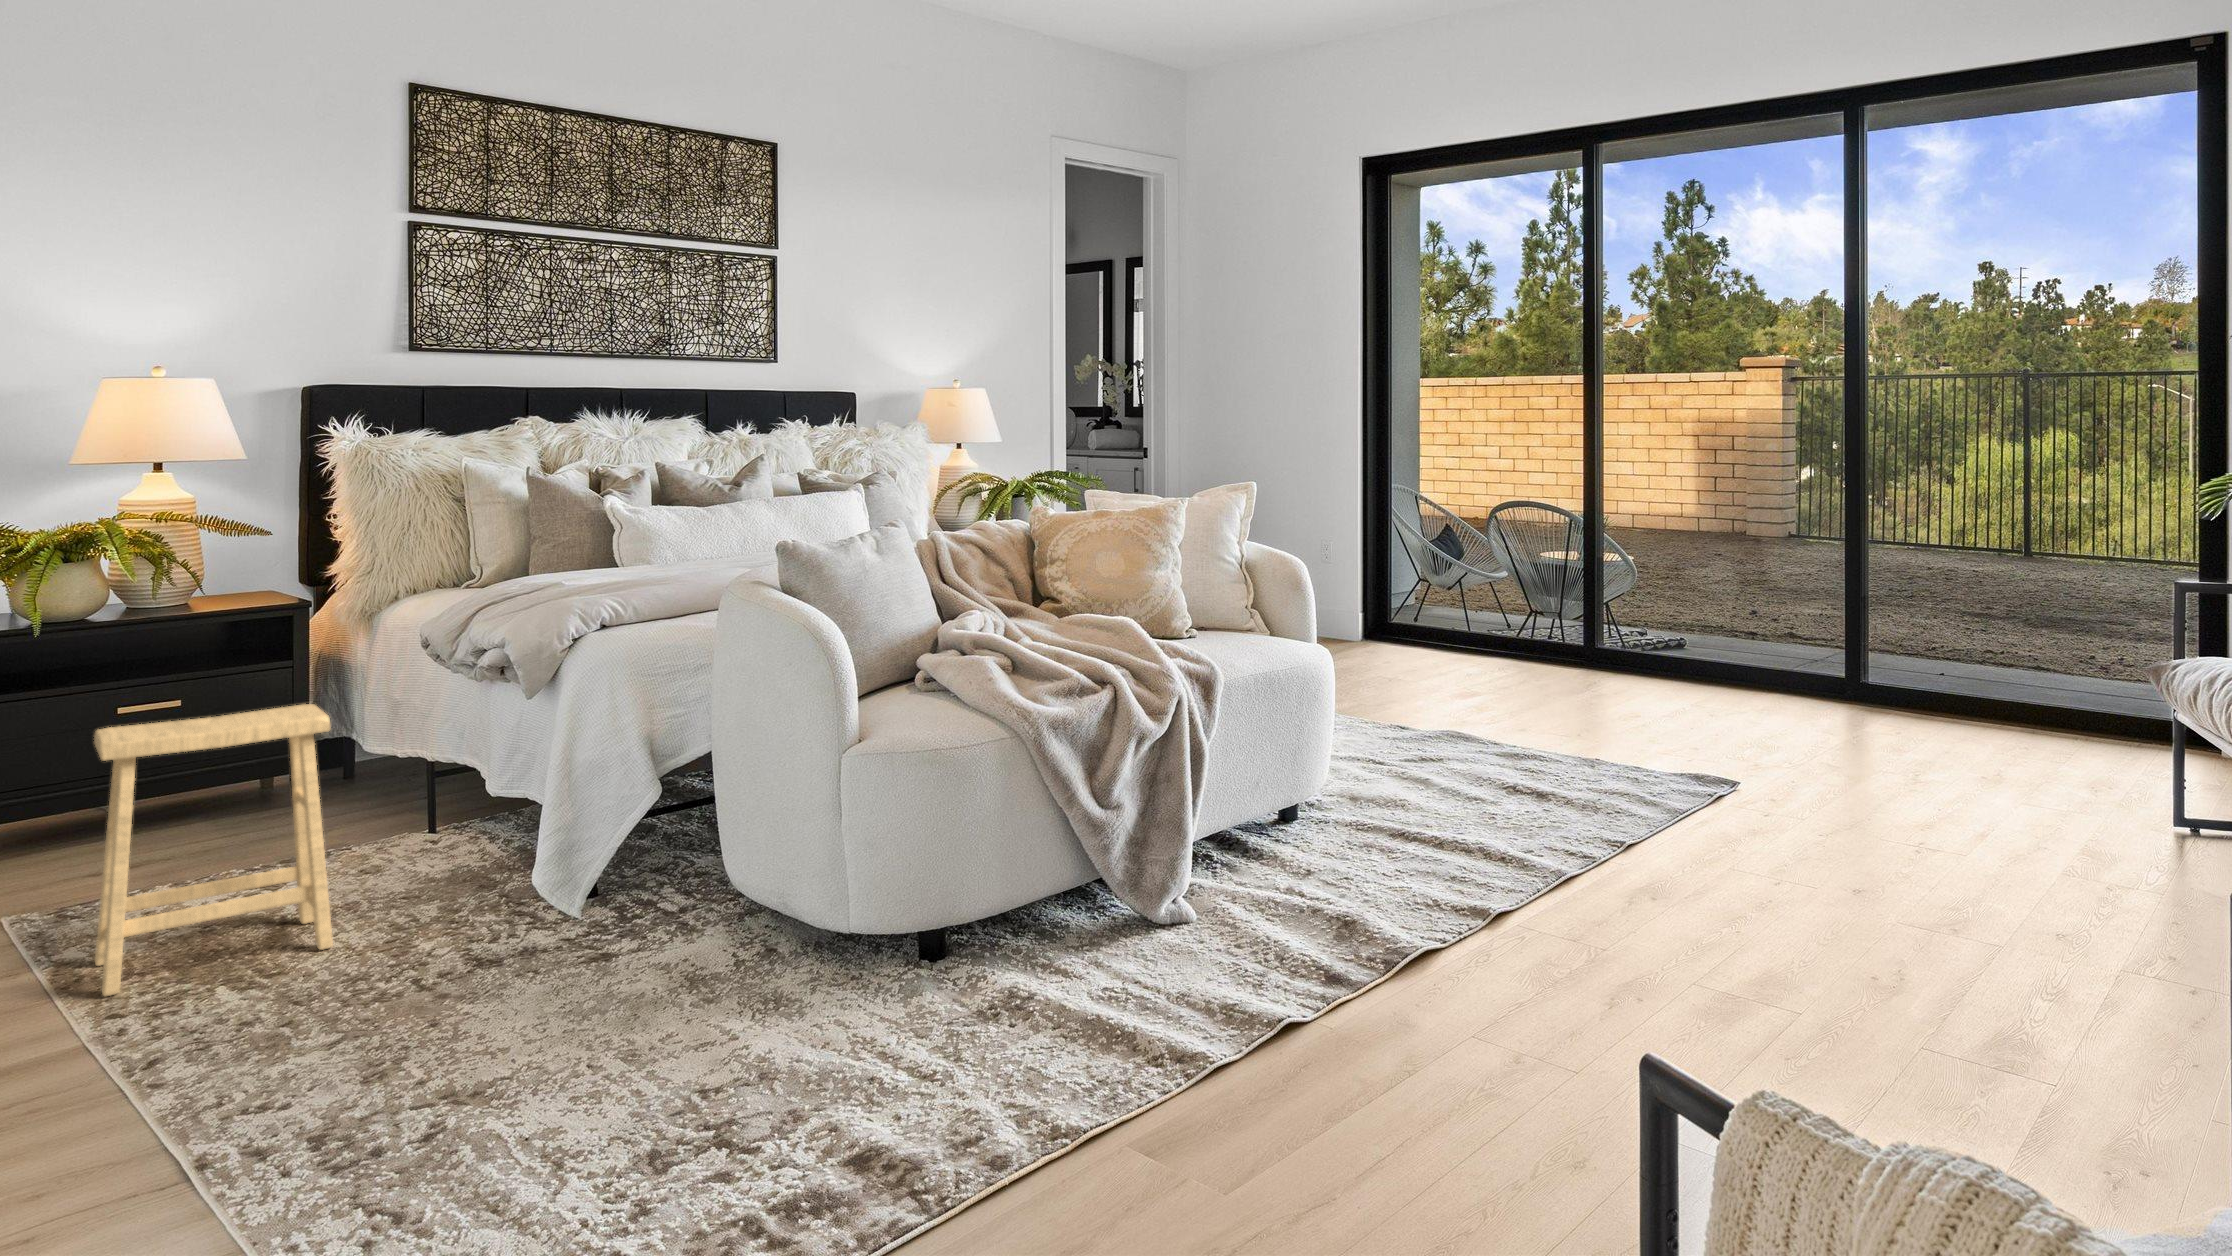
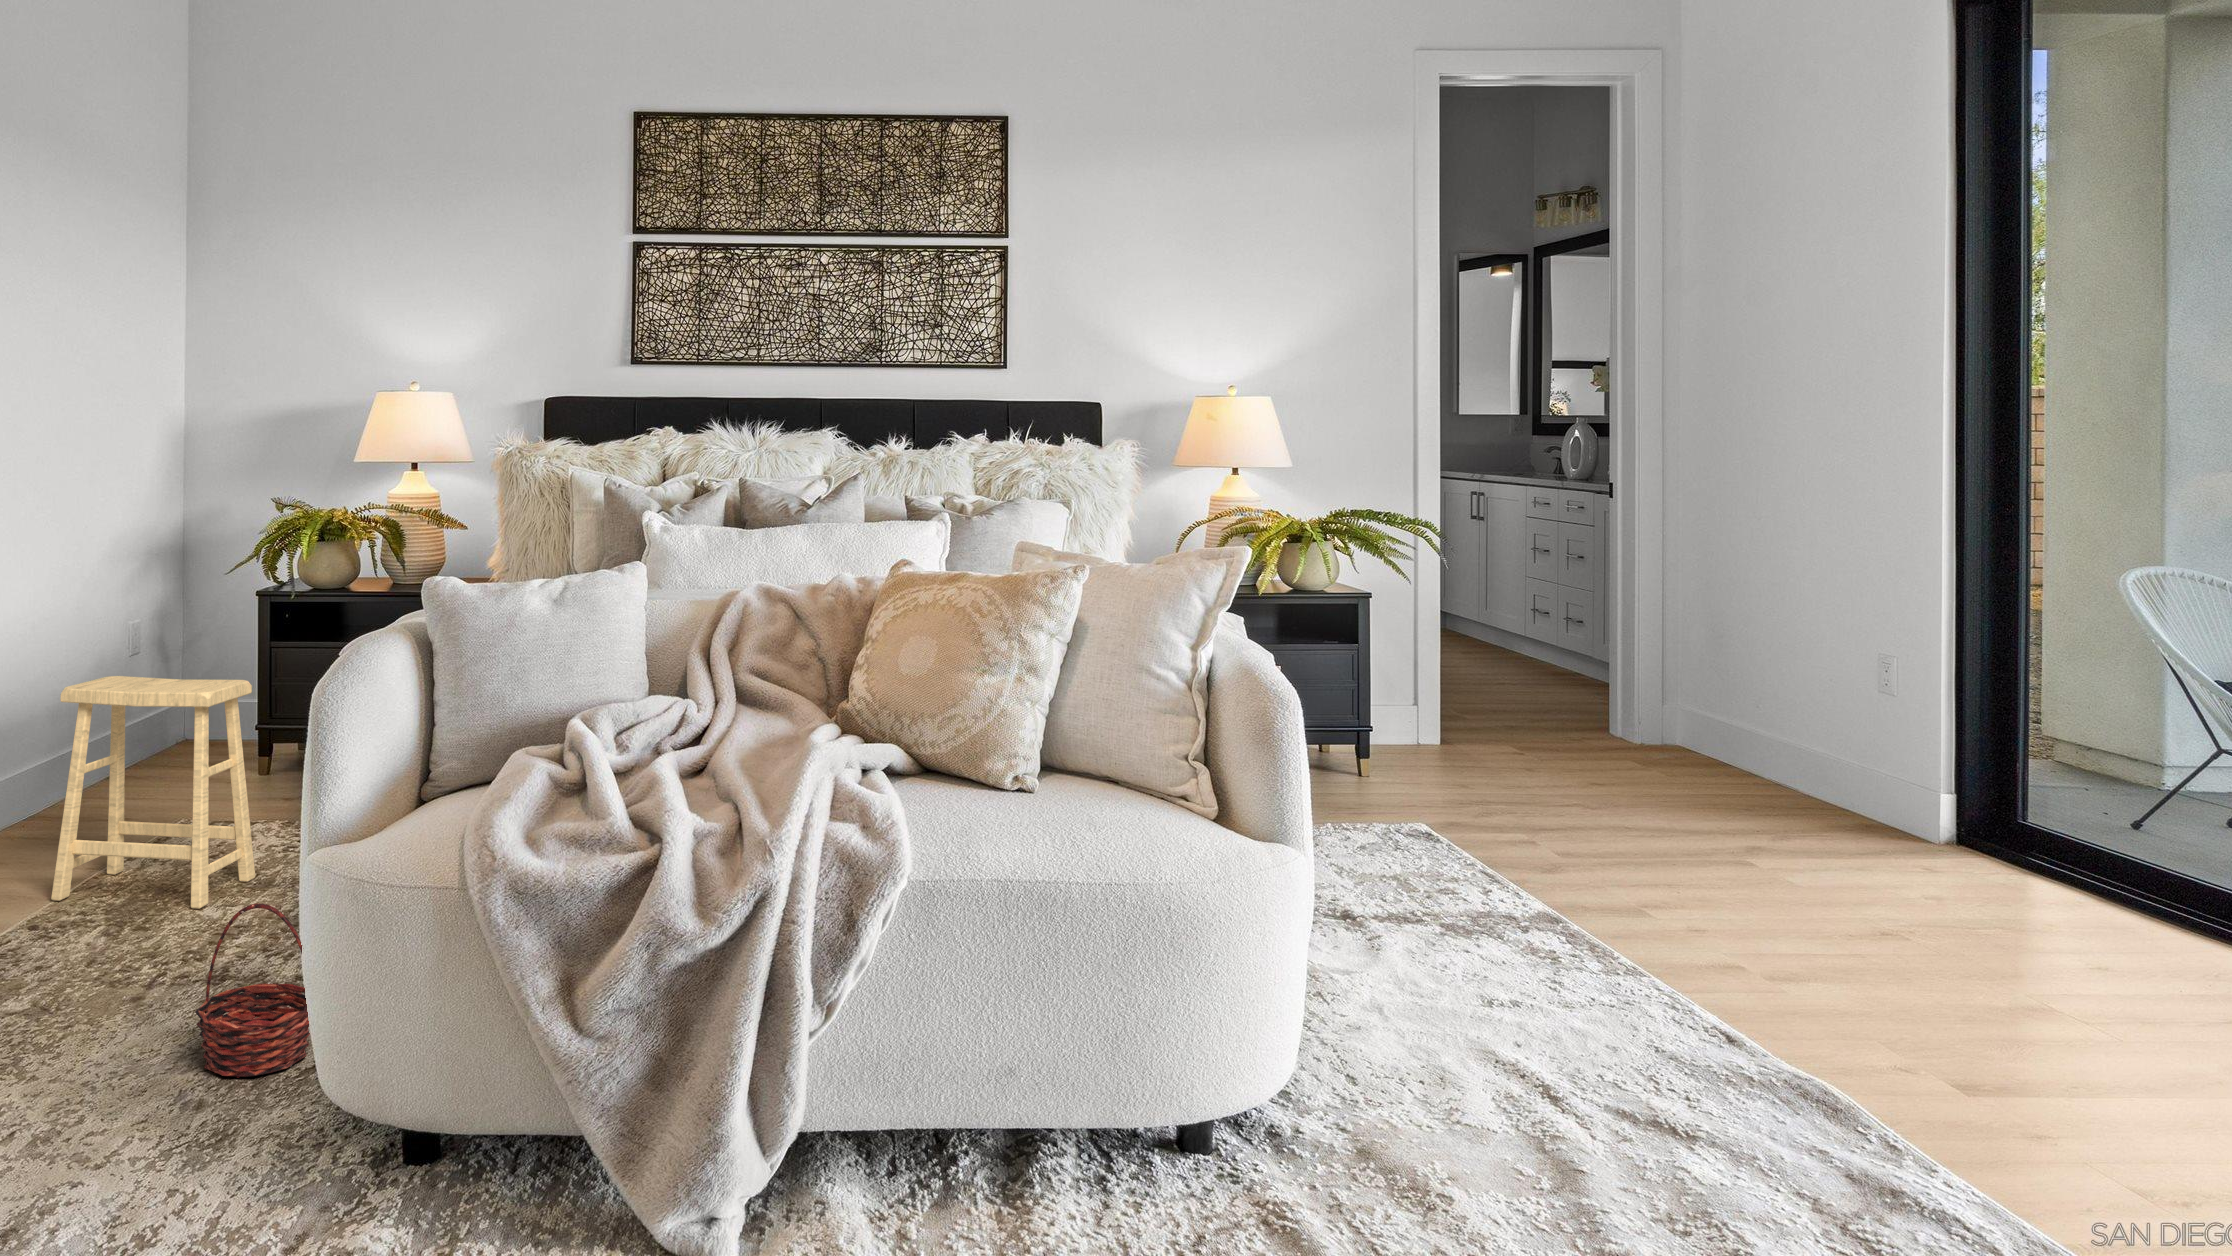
basket: none [669,846,775,996] -> present [195,904,310,1078]

